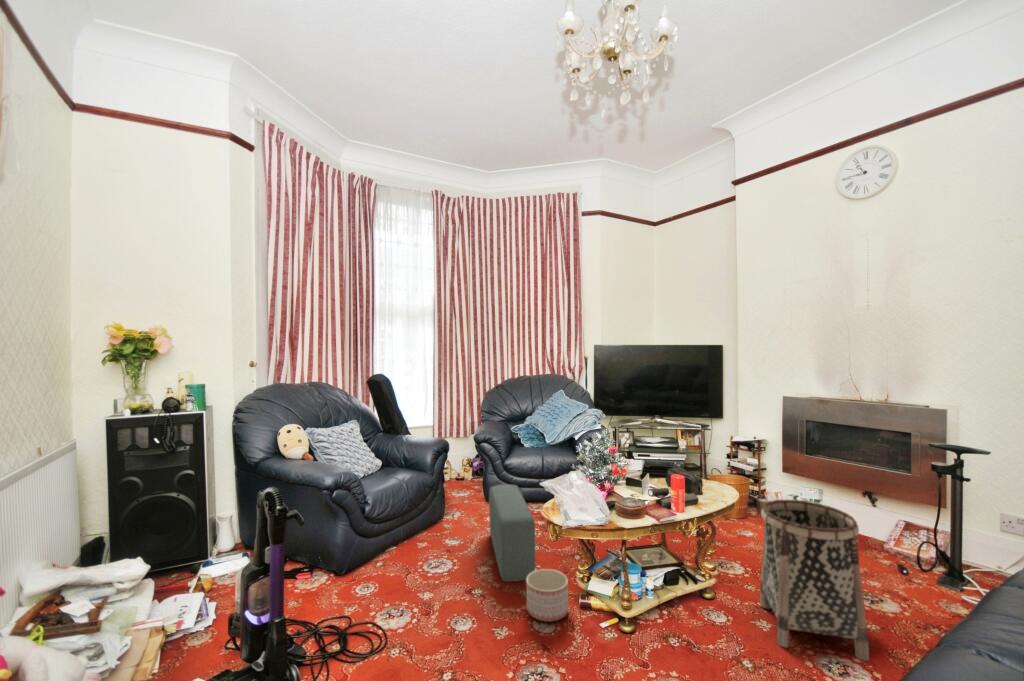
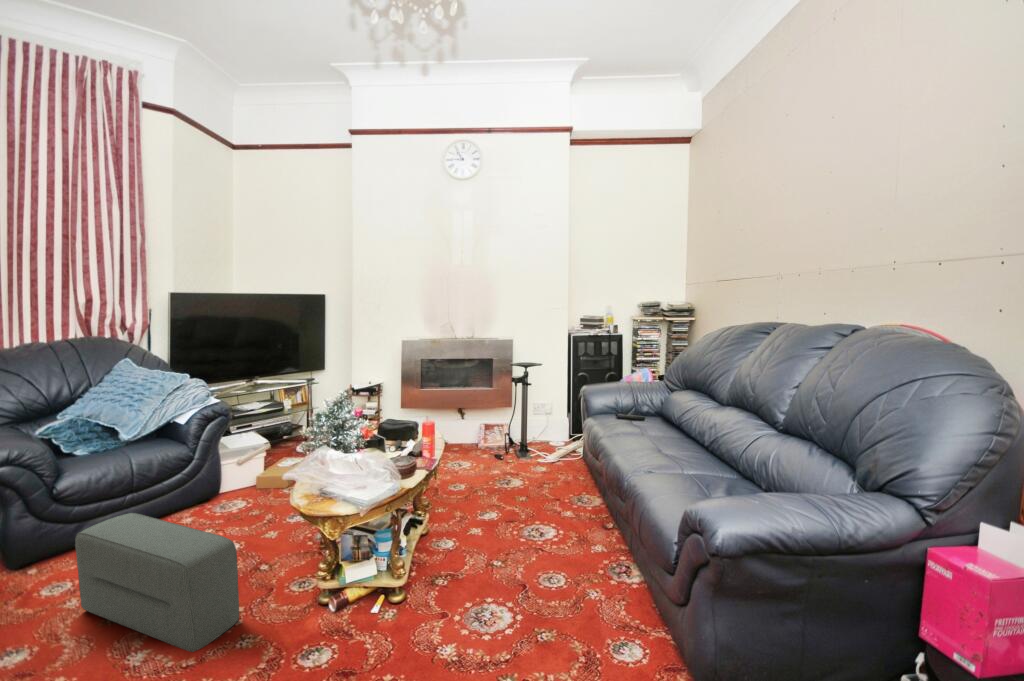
basket: present [760,500,869,661] -> none [460,421,539,539]
planter: present [526,569,568,622] -> none [269,584,331,658]

